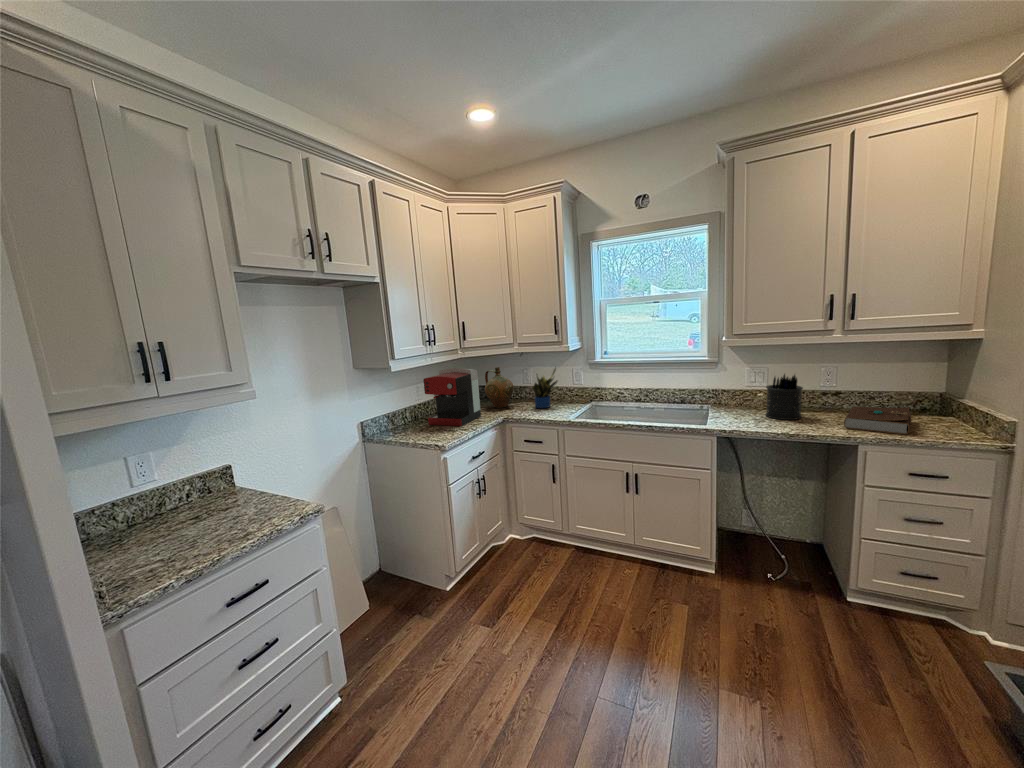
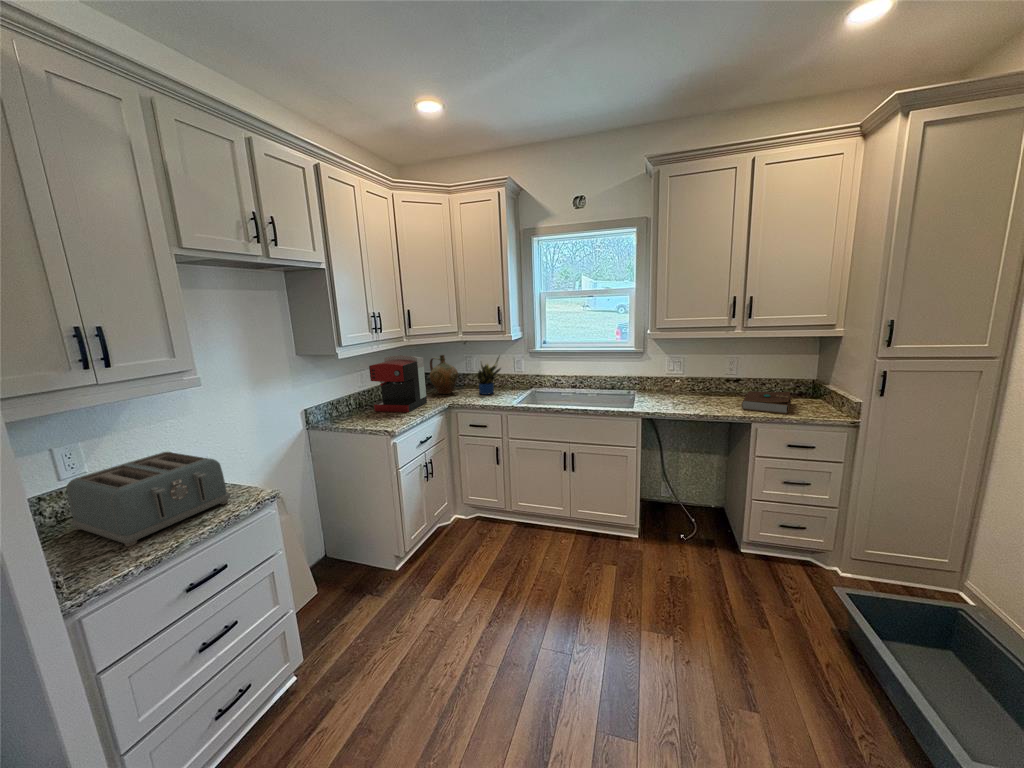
pen holder: present [766,374,803,420] -> none [681,362,712,403]
toaster: none [132,462,277,557] -> present [66,452,230,547]

